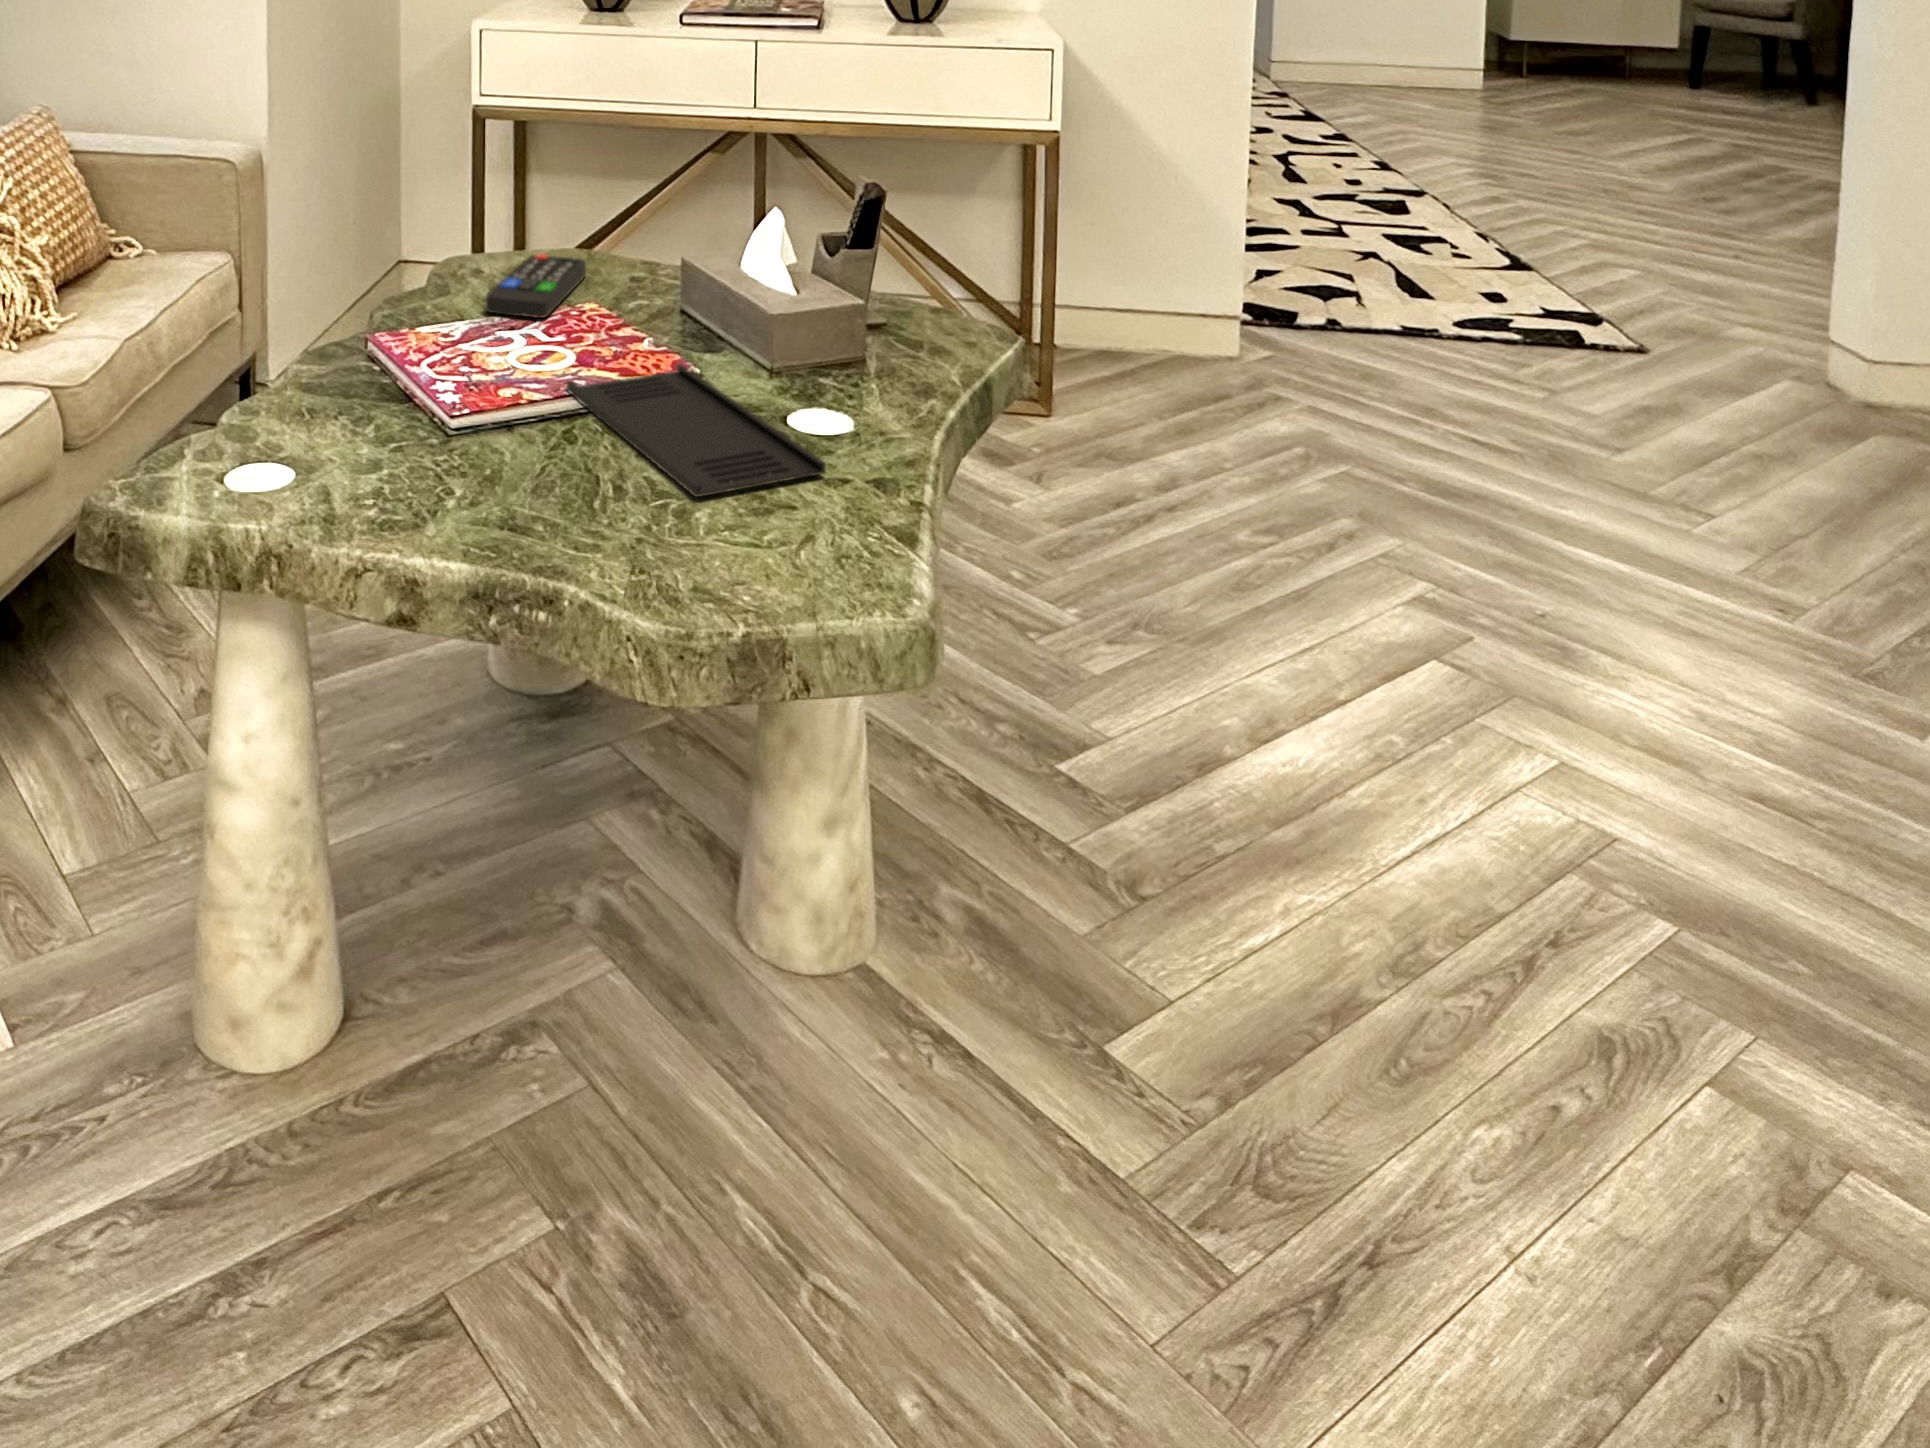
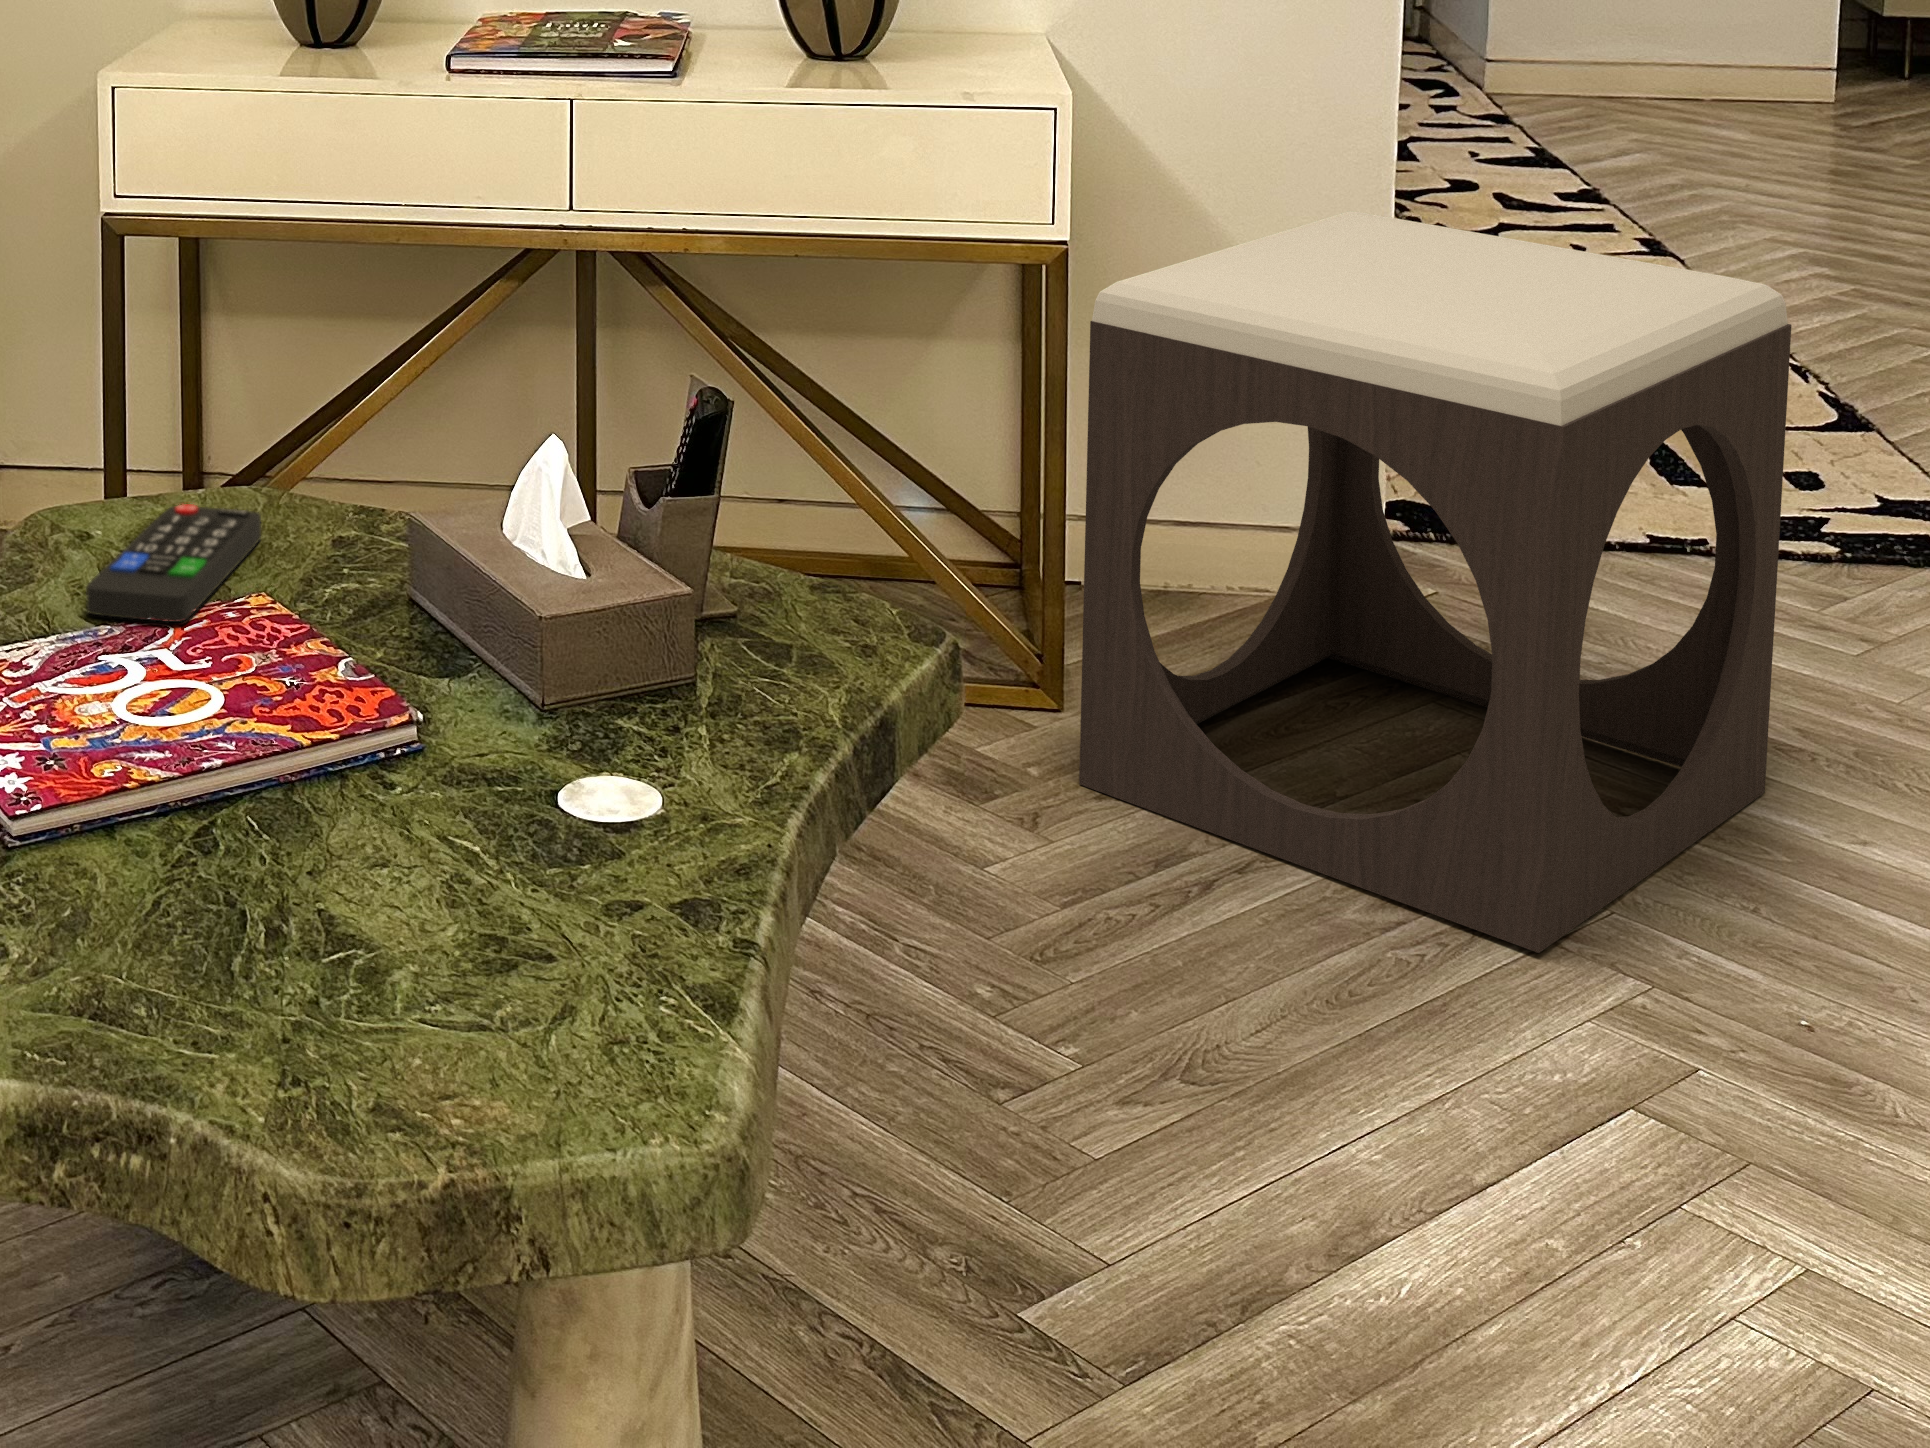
footstool: none [1065,116,1513,565] -> present [1079,211,1792,953]
tray: present [566,364,826,497] -> none [206,702,611,946]

